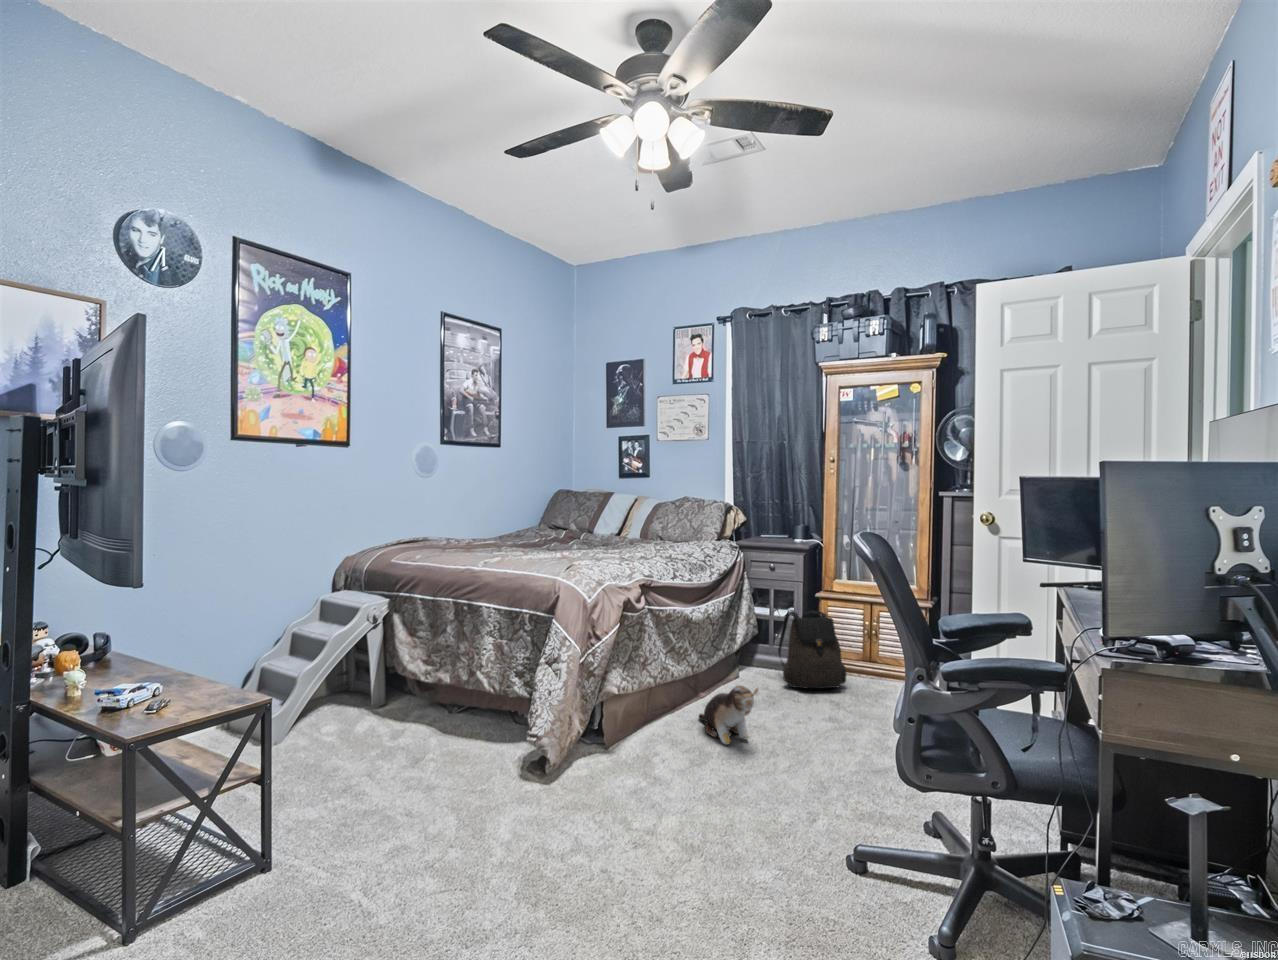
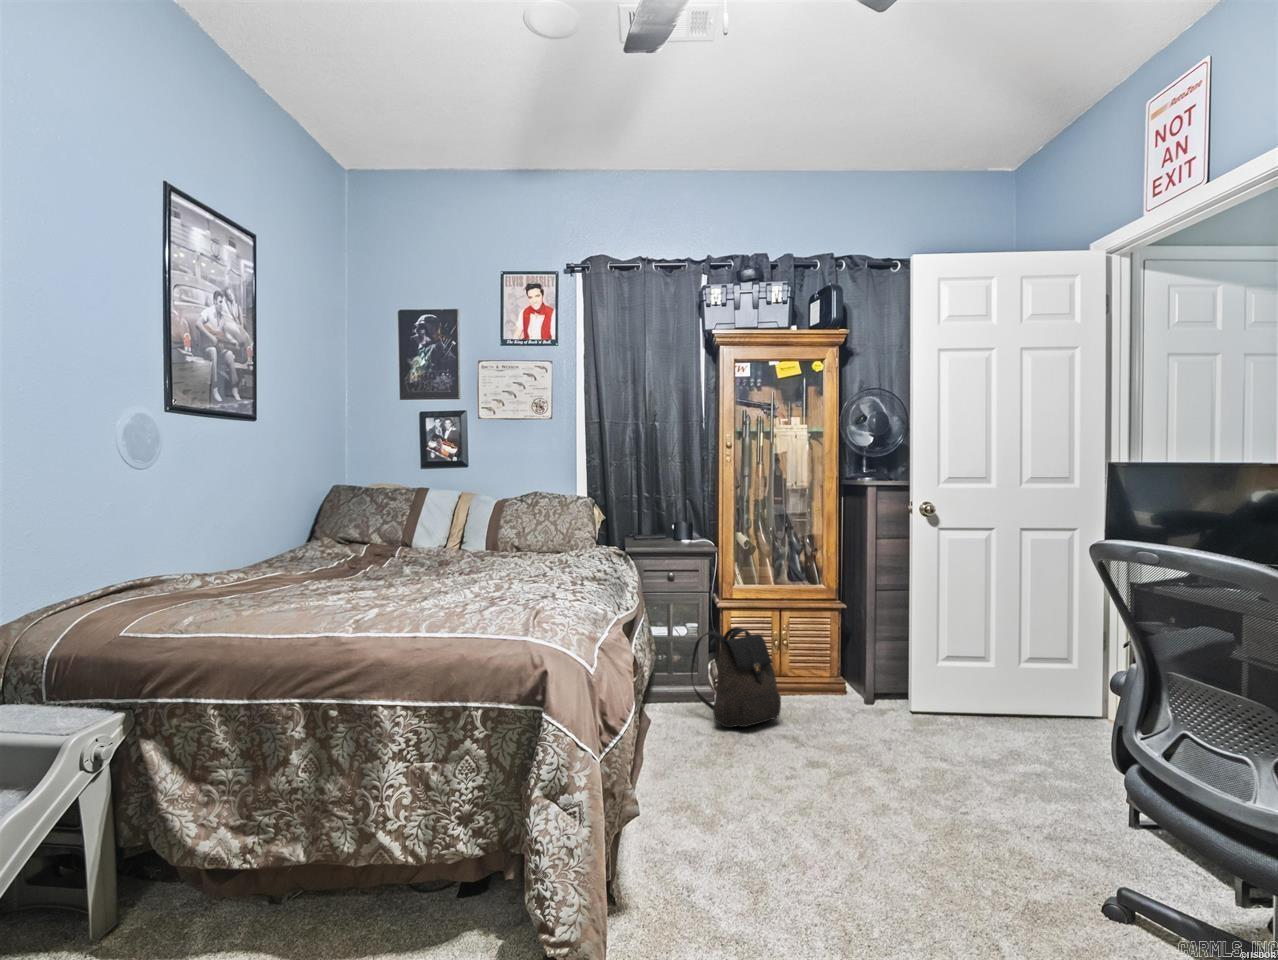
plush toy: present [699,686,758,745] -> none [677,755,806,843]

